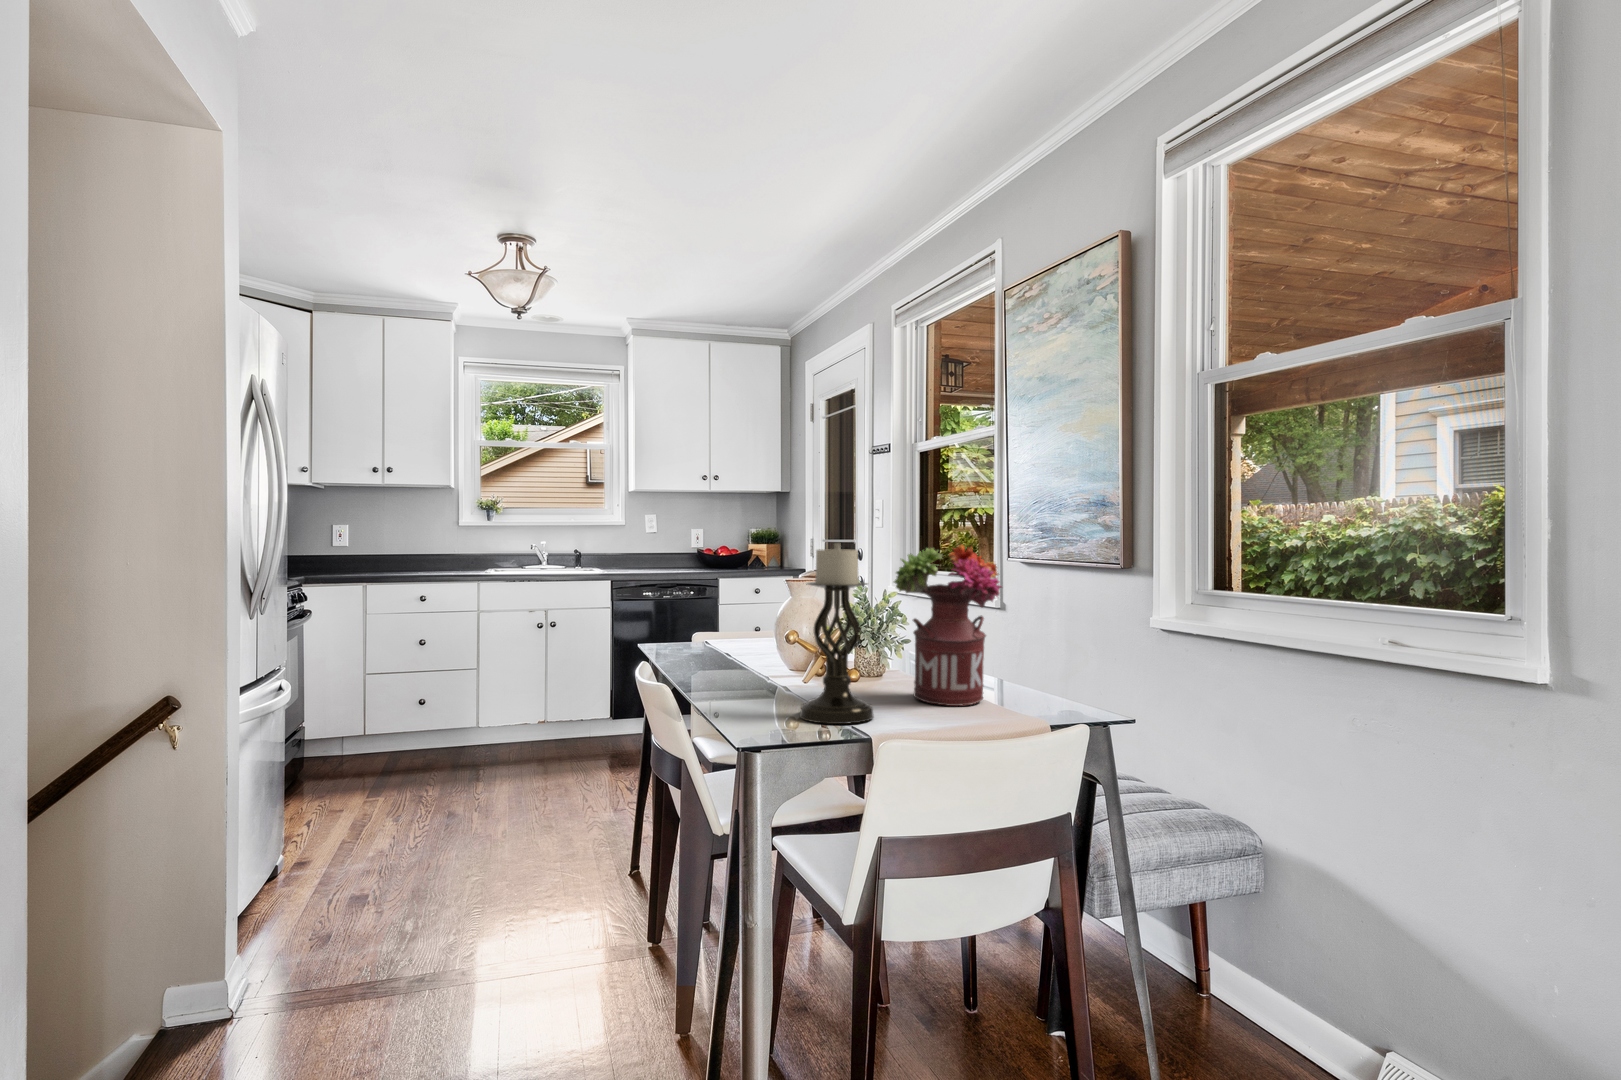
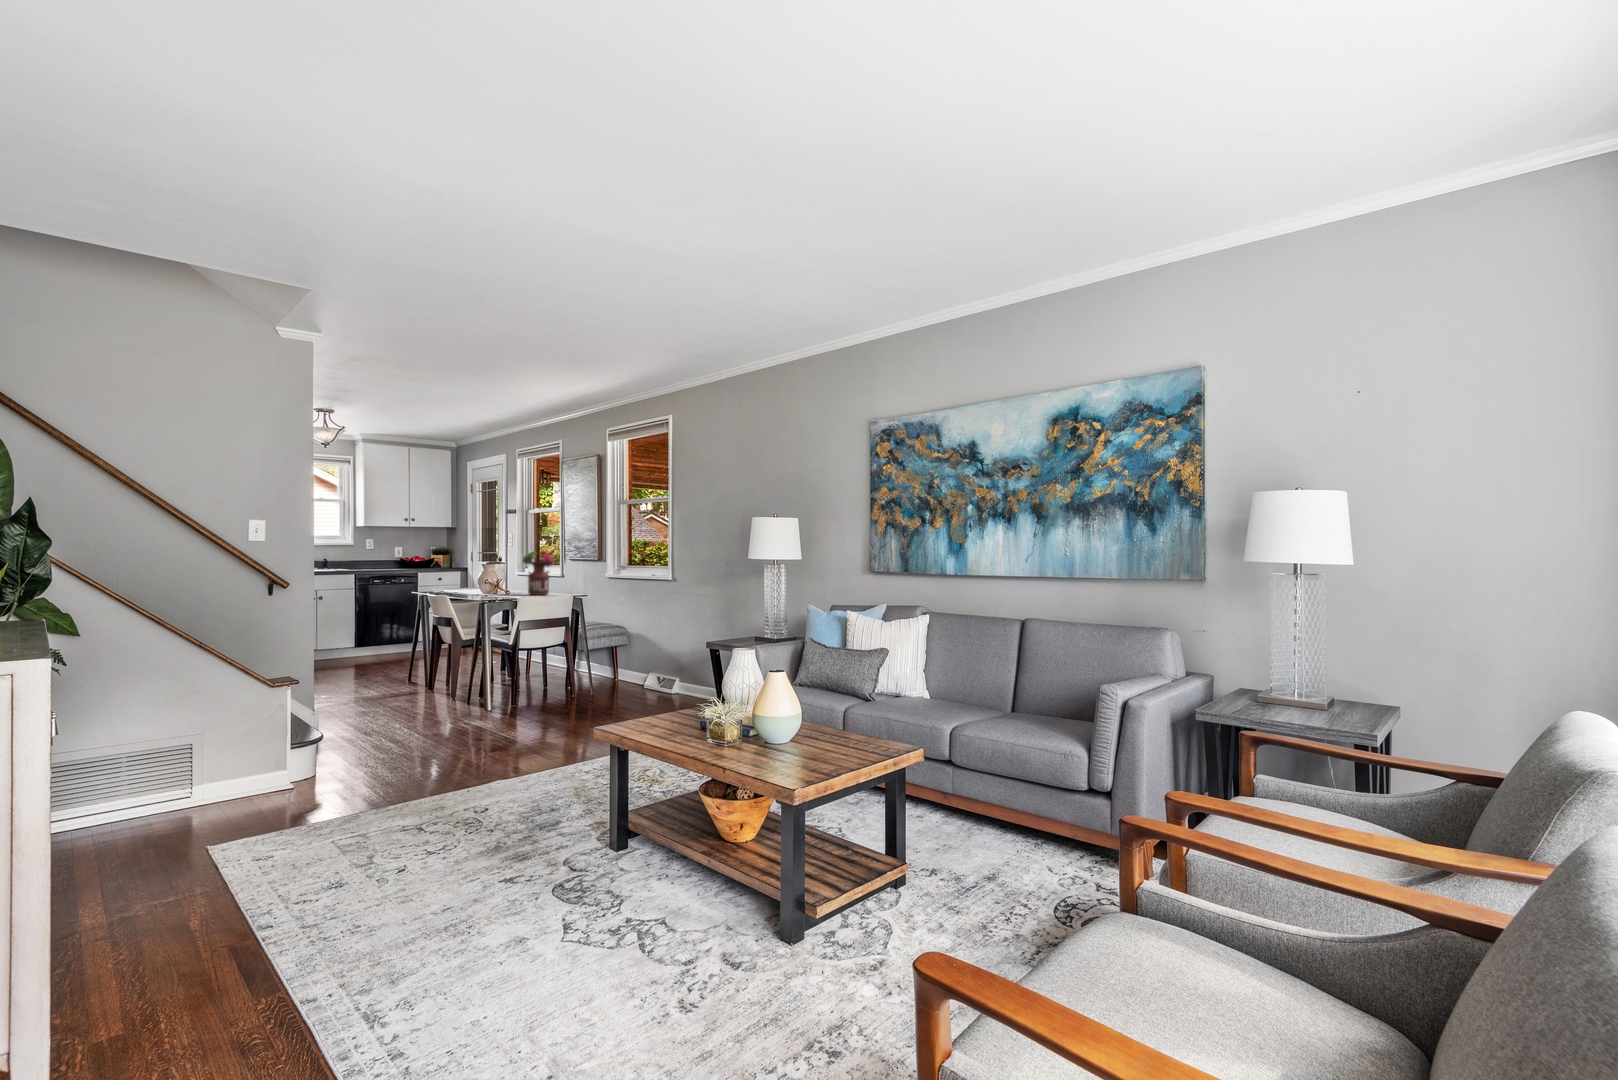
candle holder: present [800,543,874,724] -> none [495,549,517,597]

